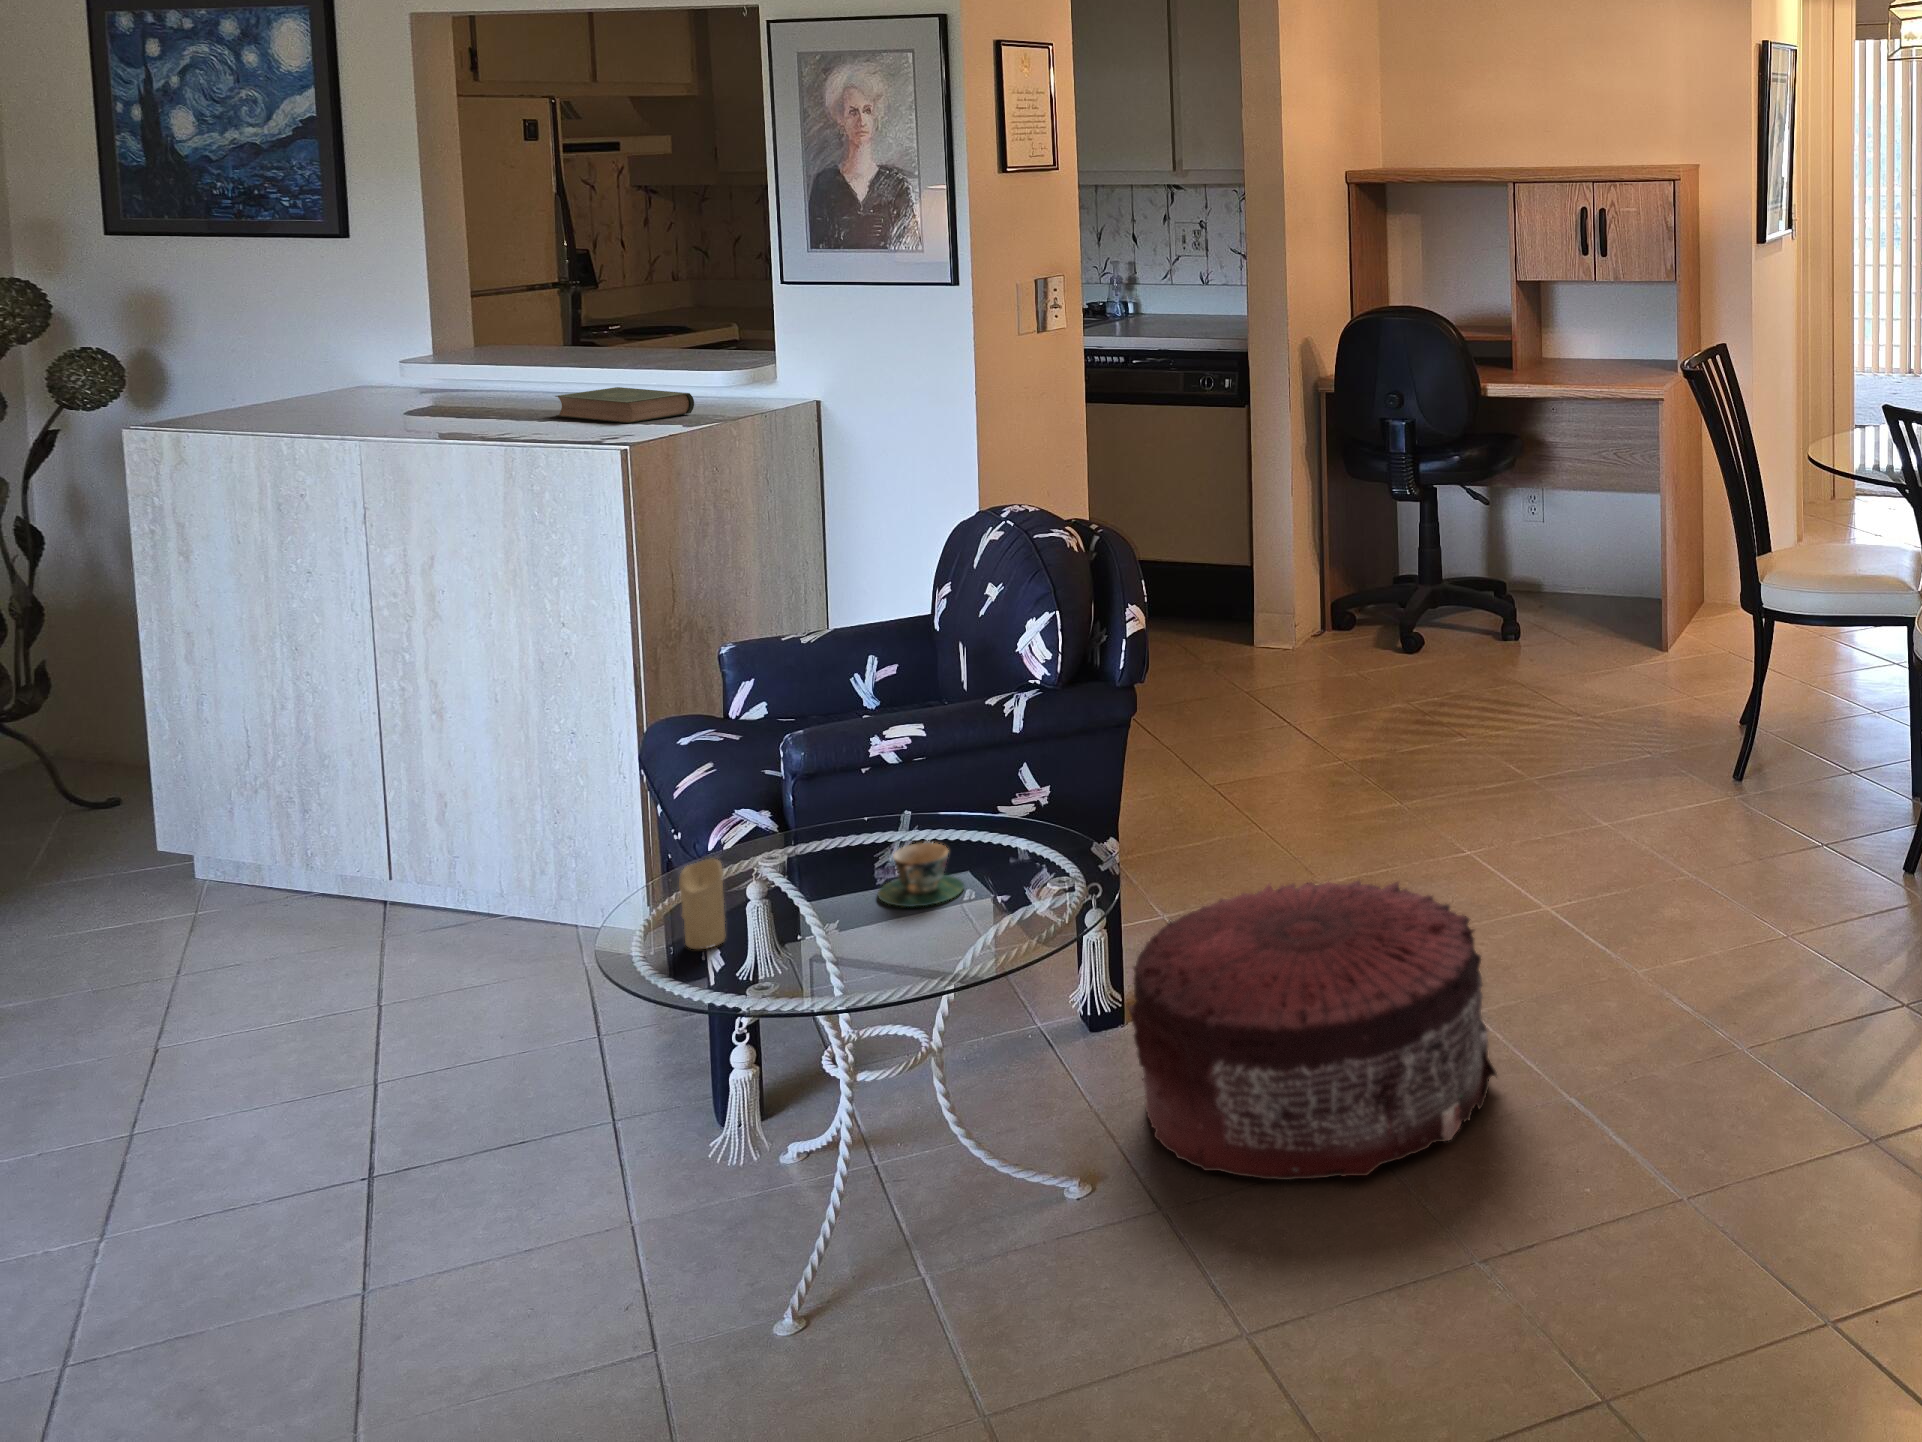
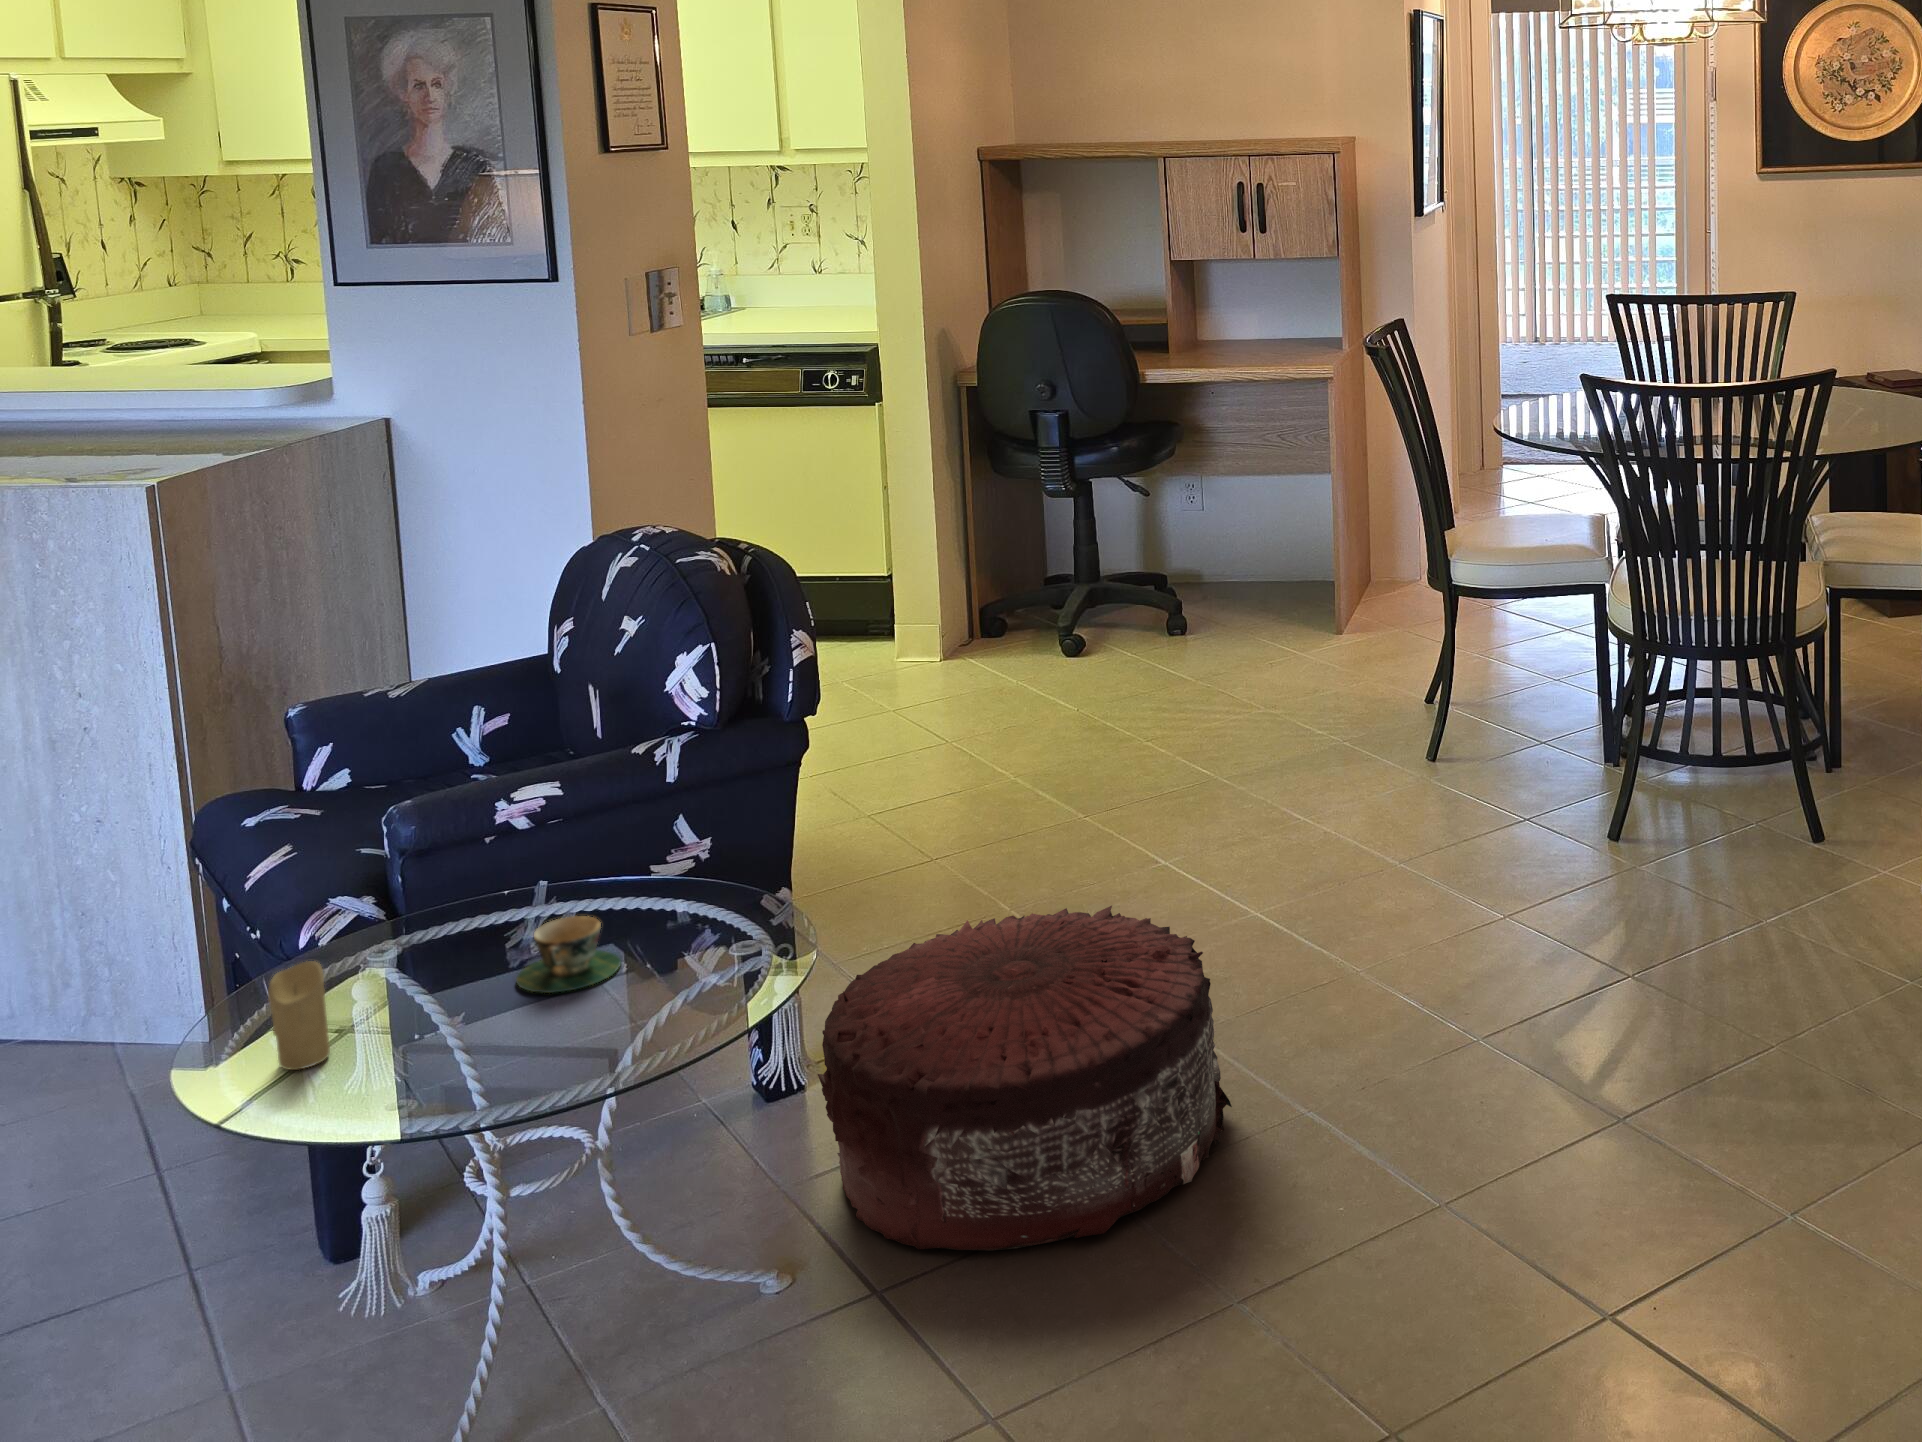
book: present [555,387,694,423] -> none [57,411,239,453]

